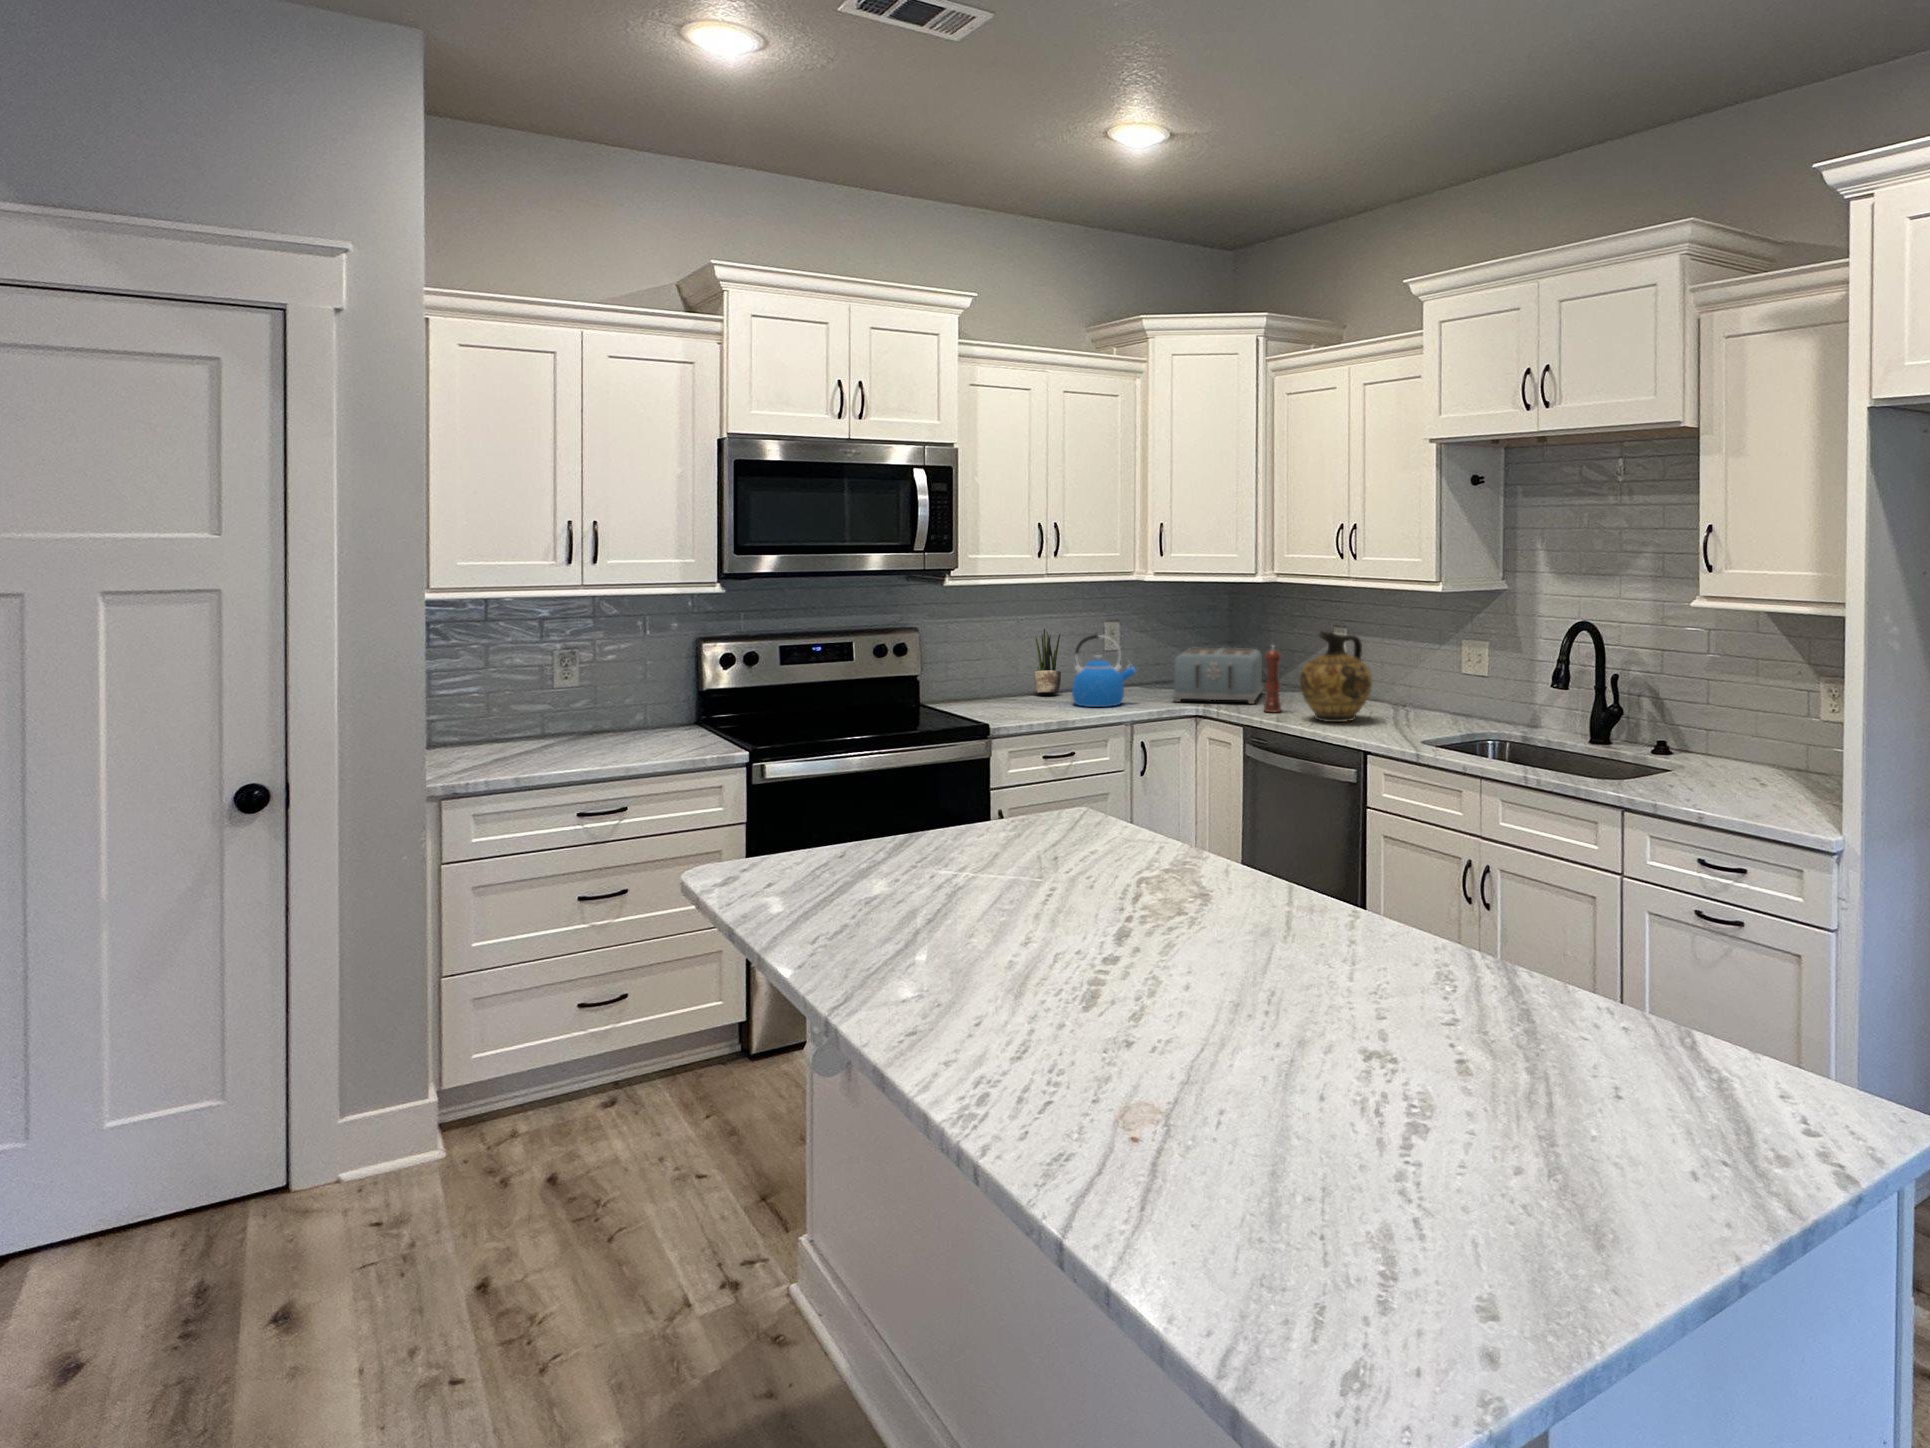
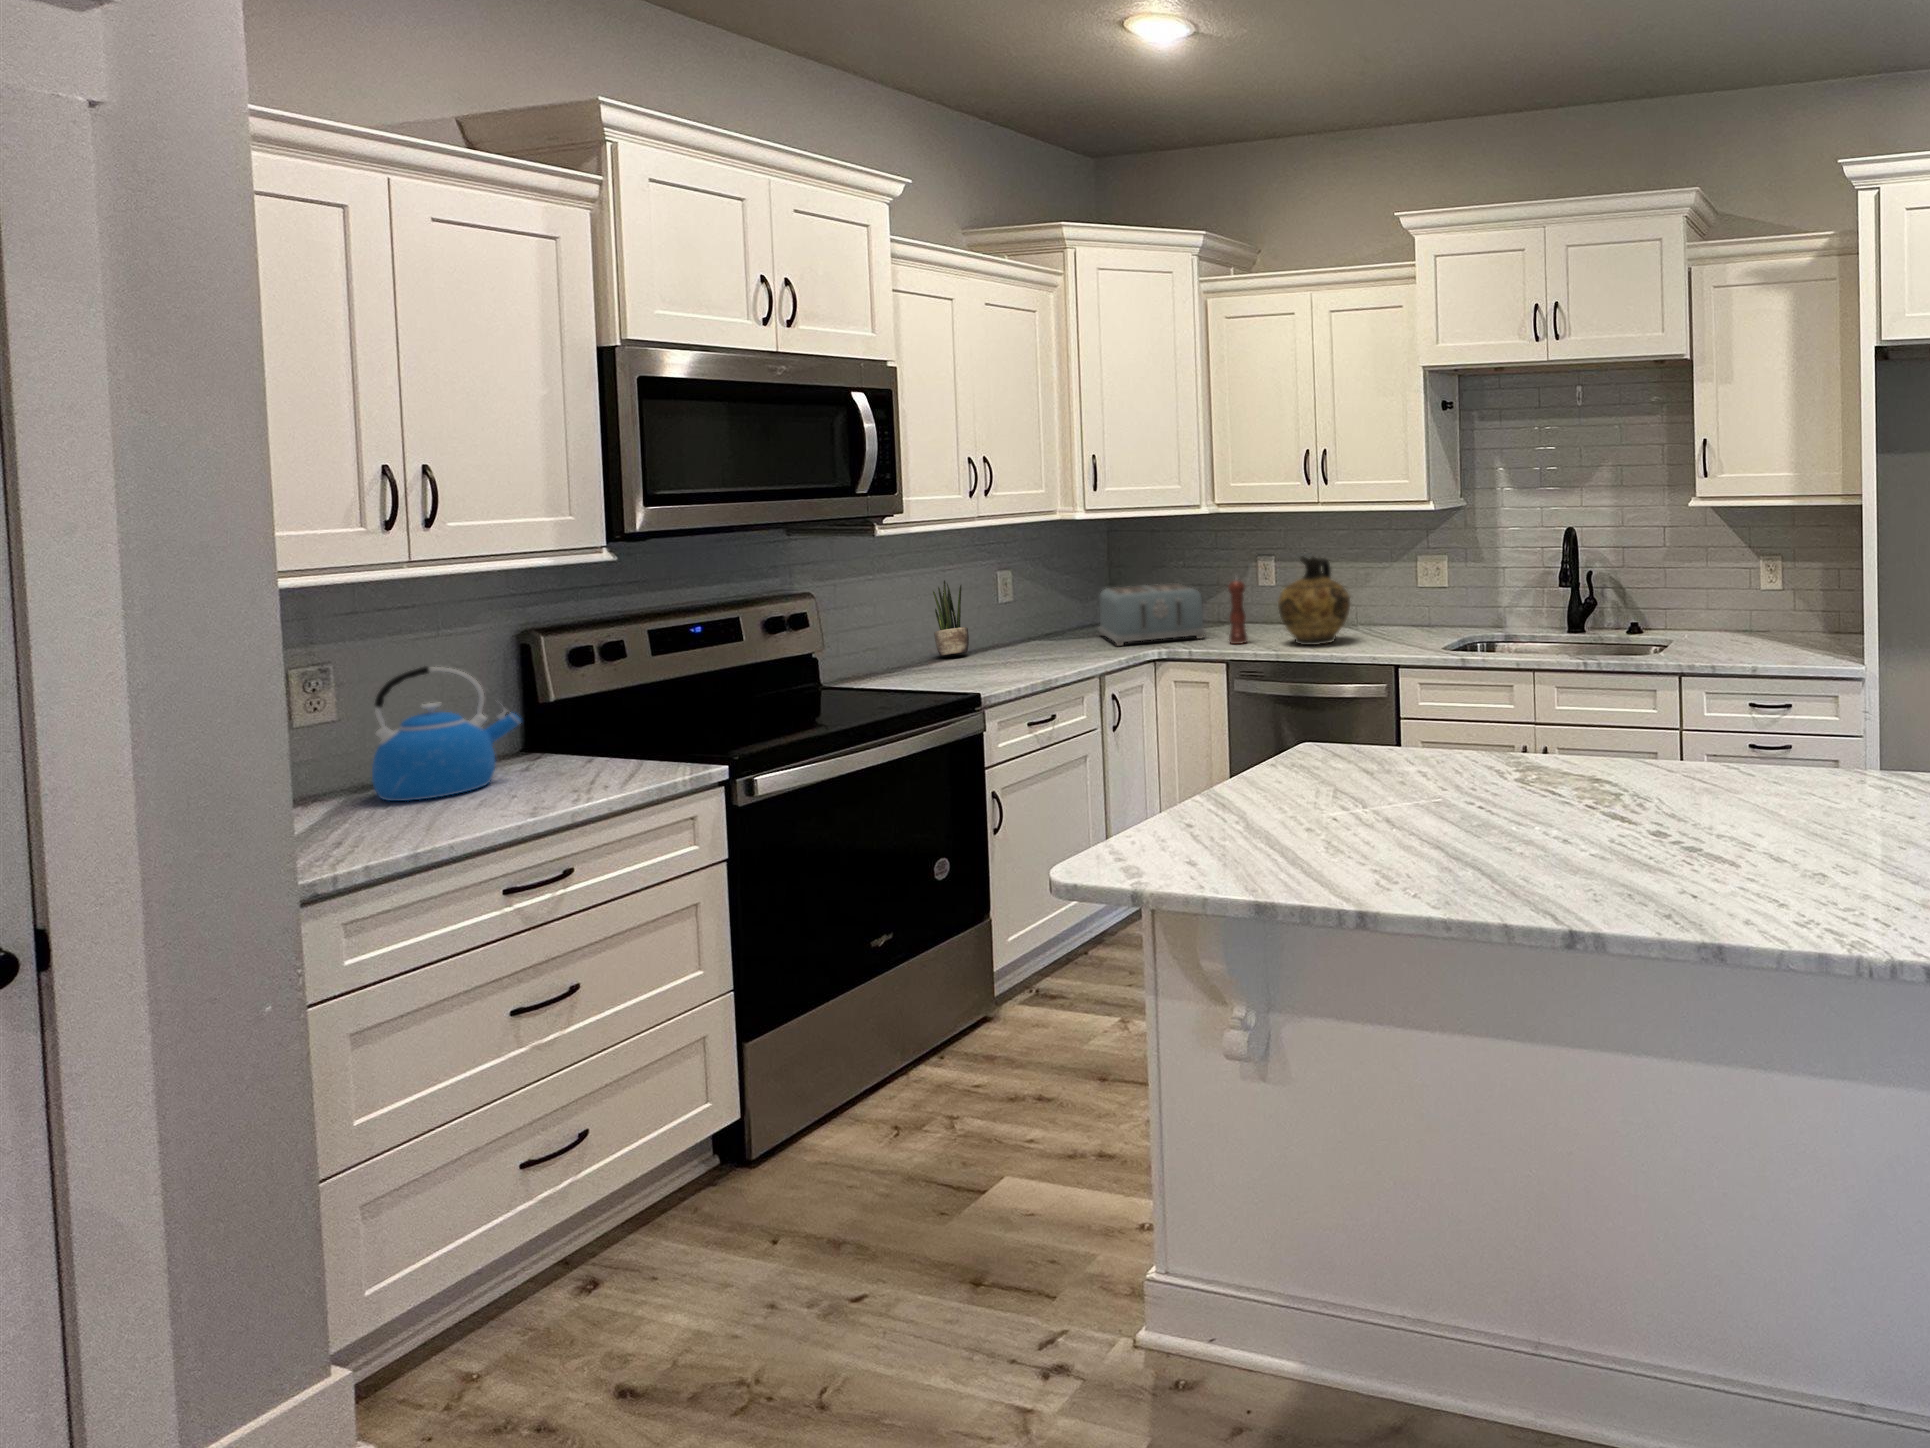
kettle: present [1072,634,1136,707] -> present [372,666,521,801]

